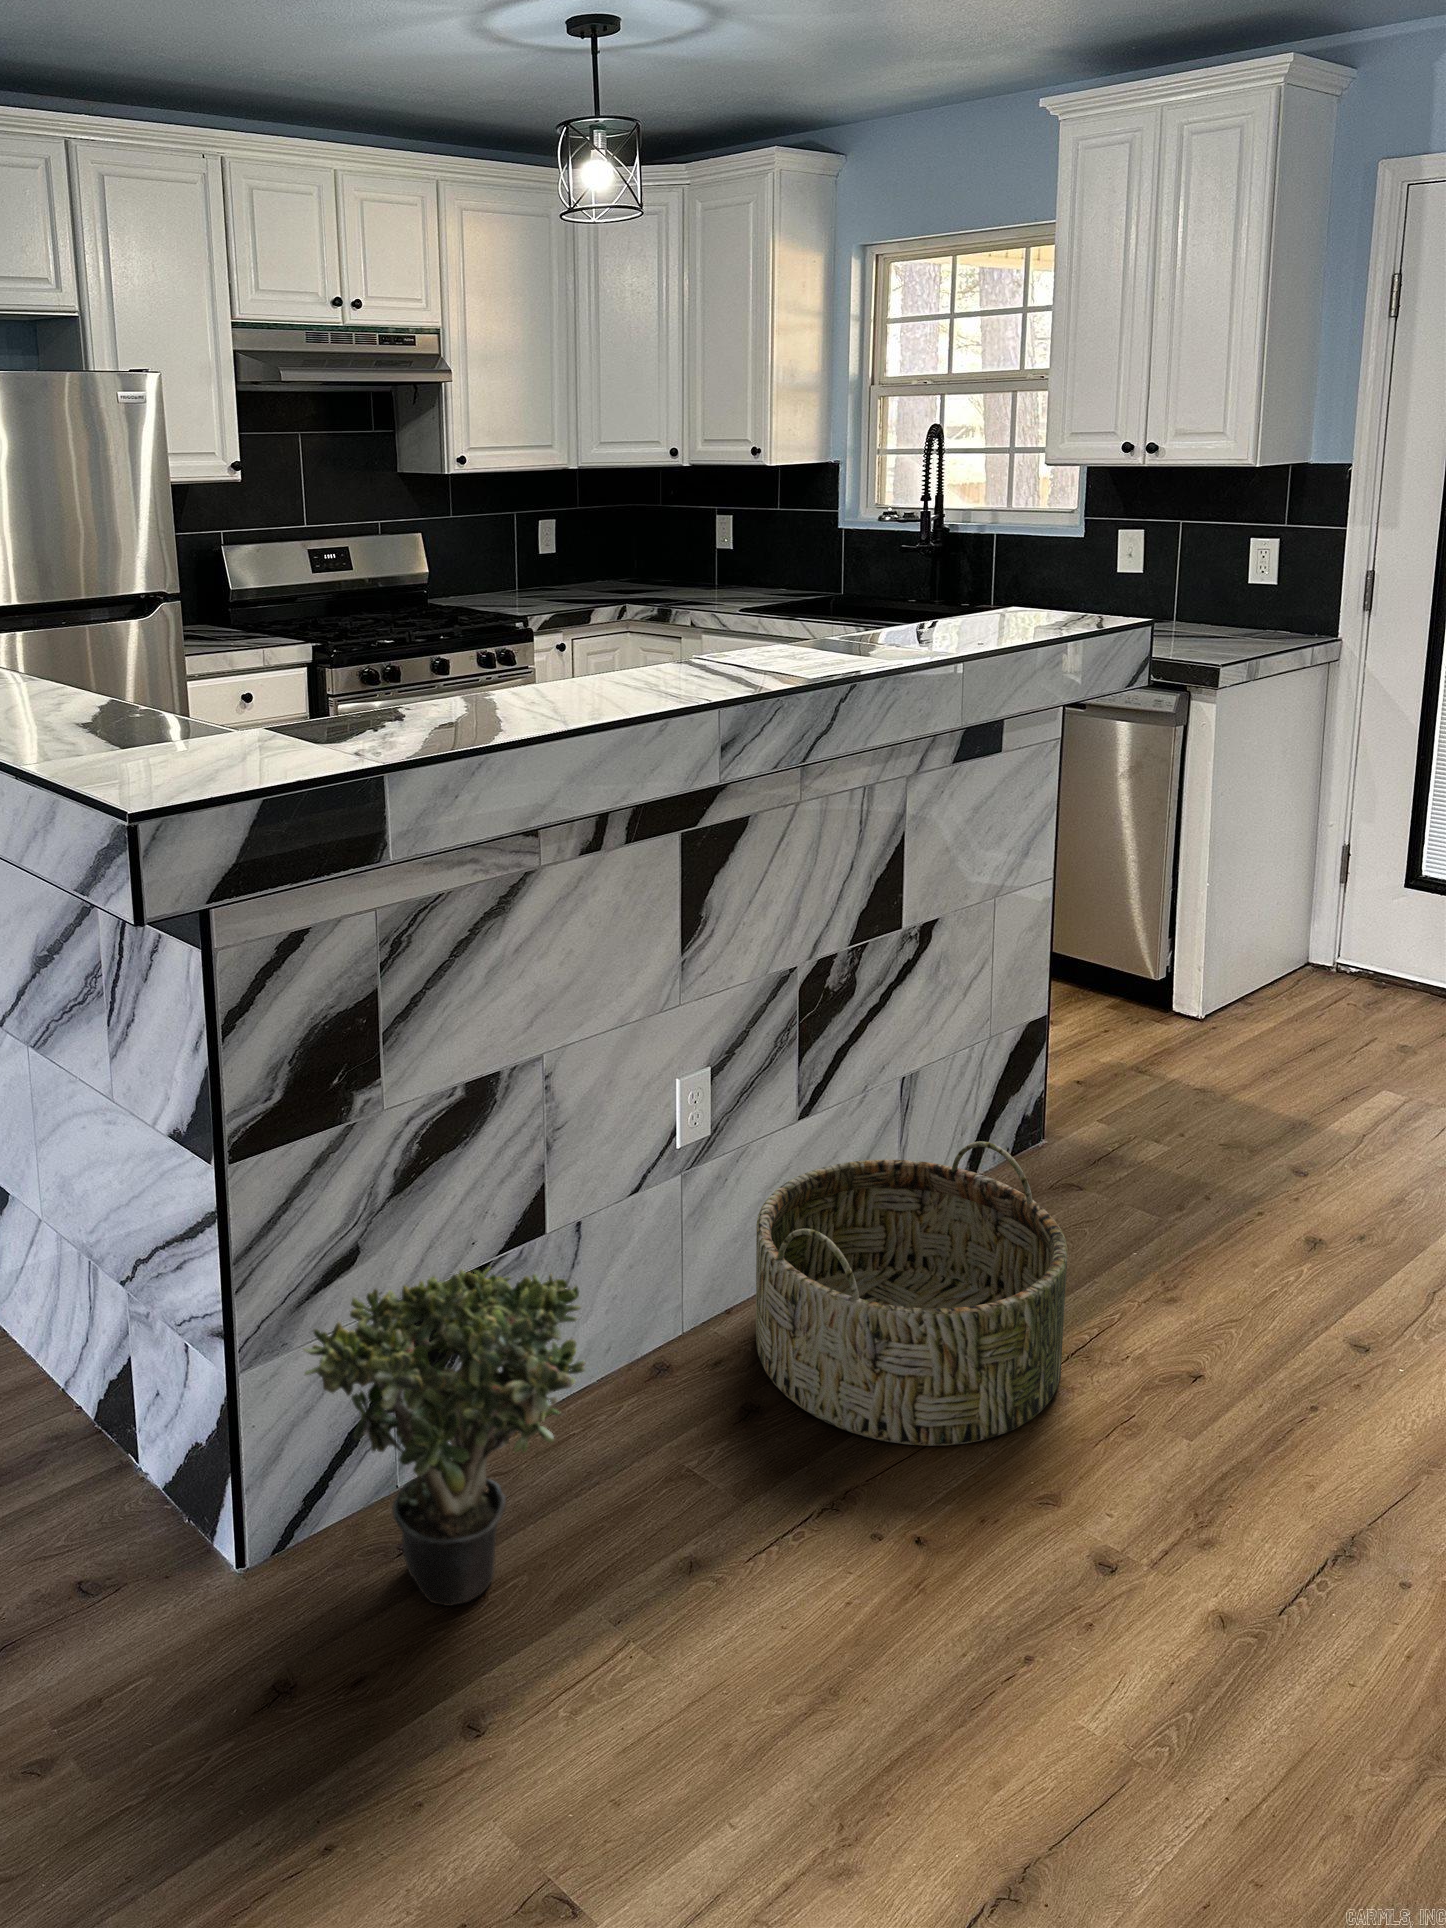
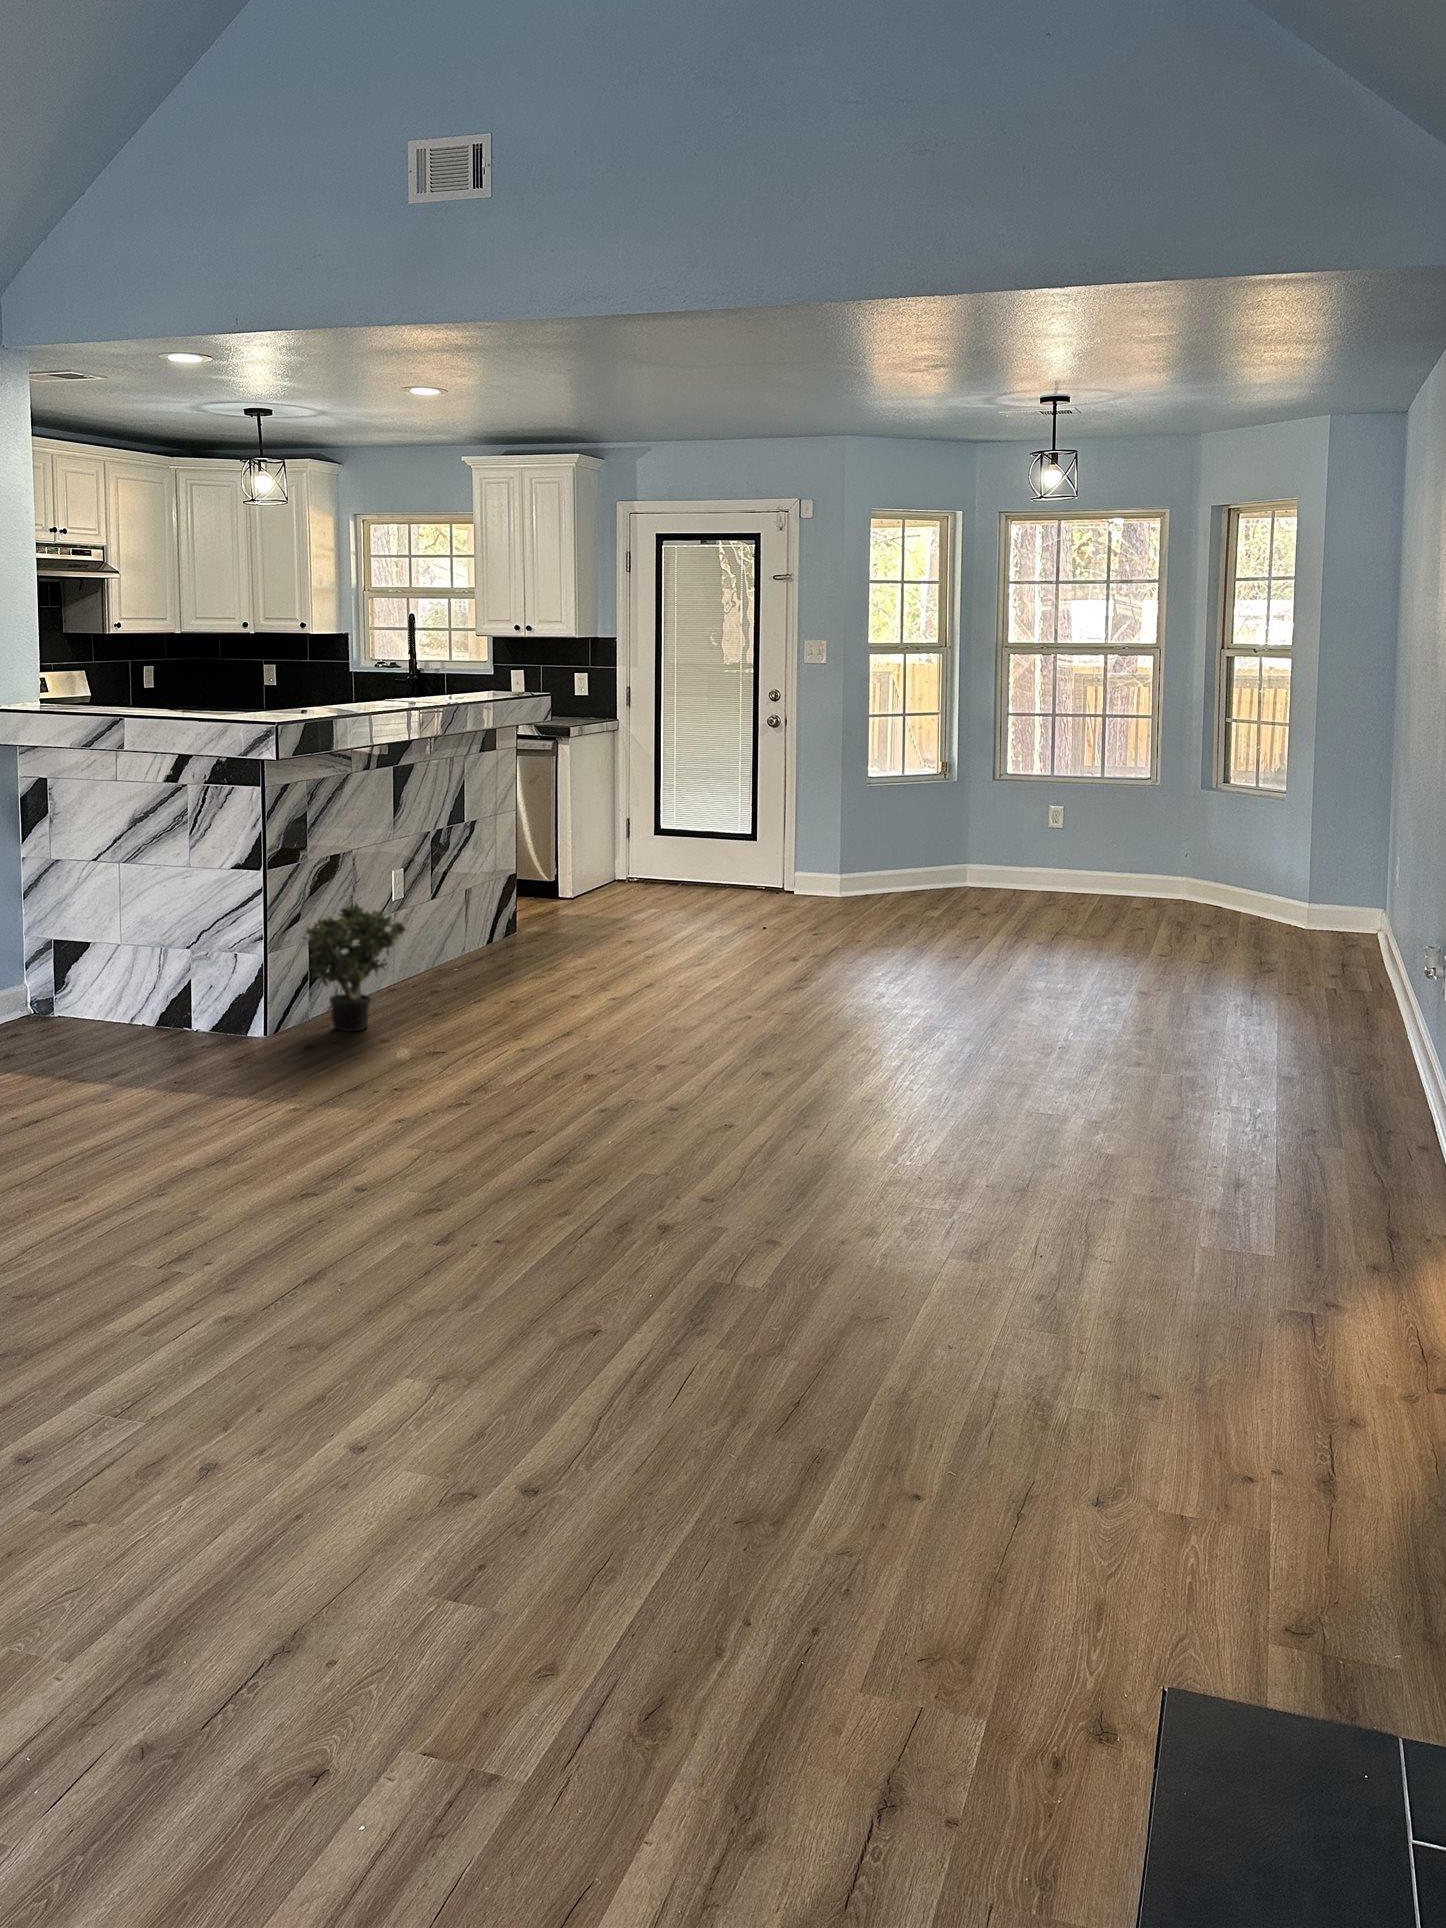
basket: present [756,1141,1067,1446] -> none [425,897,547,993]

